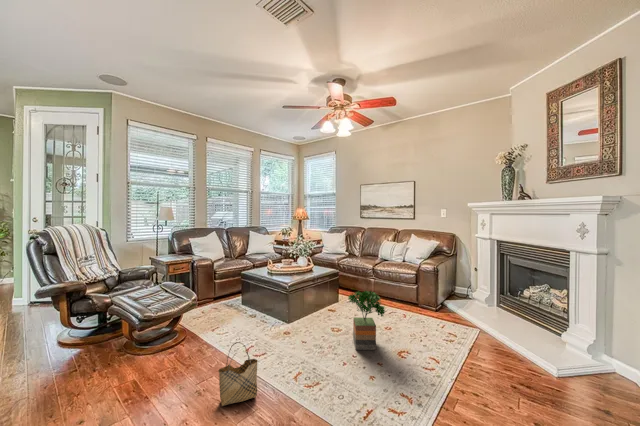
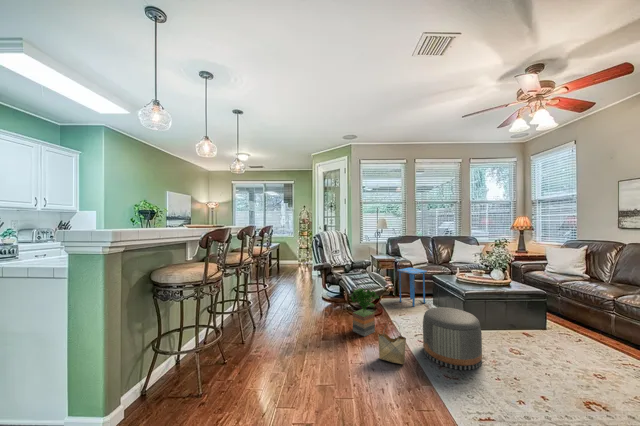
side table: none [198,267,234,314] -> present [397,268,427,306]
potted tree: present [348,291,385,350] -> present [351,288,379,336]
pouf: none [264,304,323,375] -> present [423,307,482,370]

